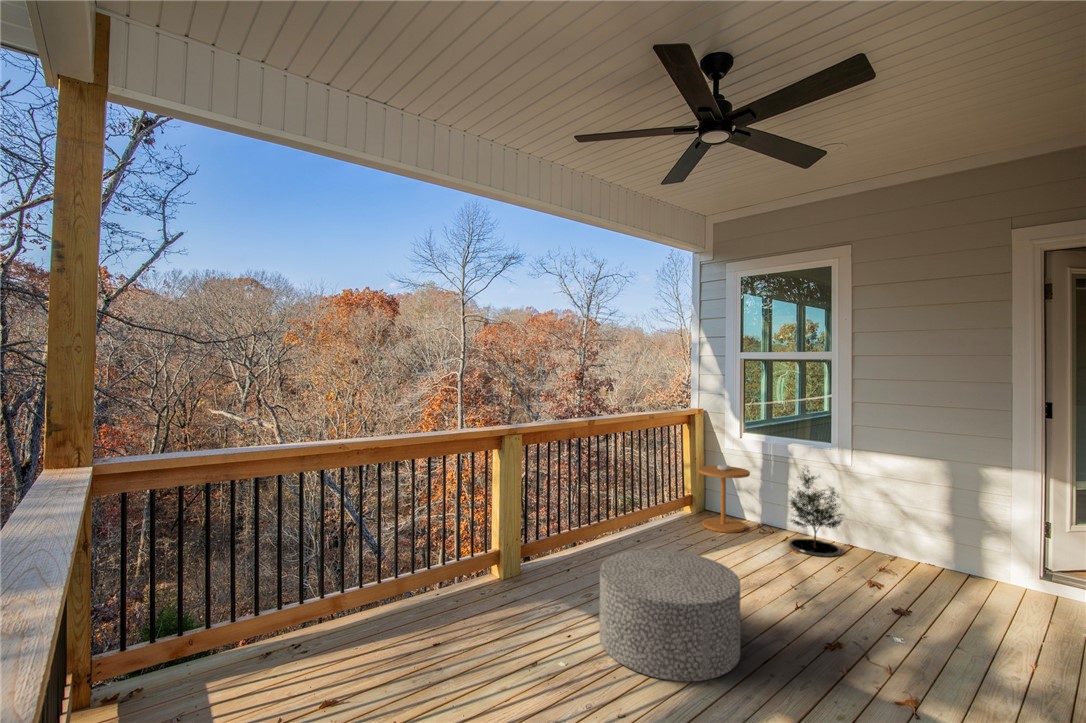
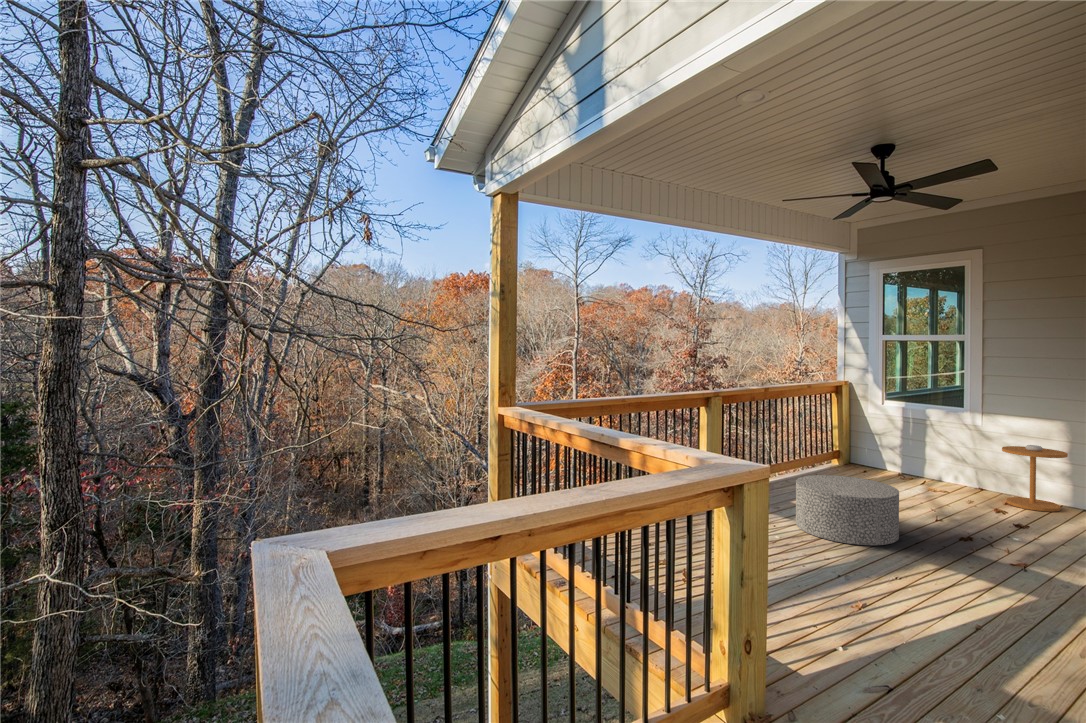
side table: present [698,465,750,533] -> present [1002,445,1068,512]
potted tree: present [789,469,842,557] -> none [924,424,976,494]

